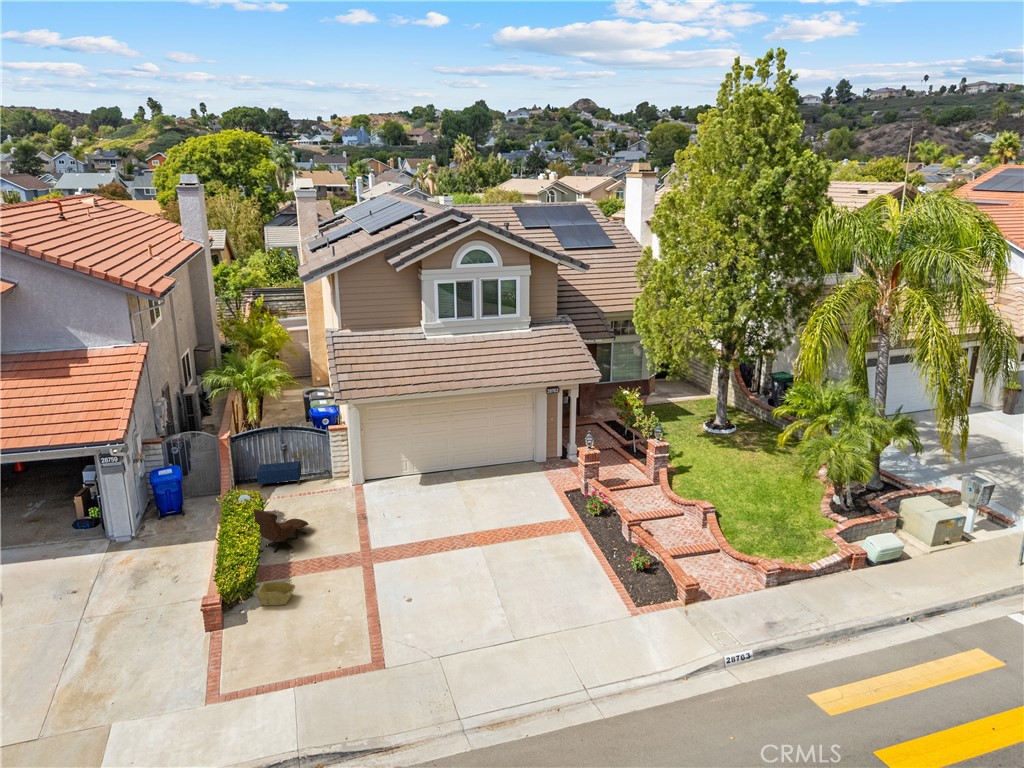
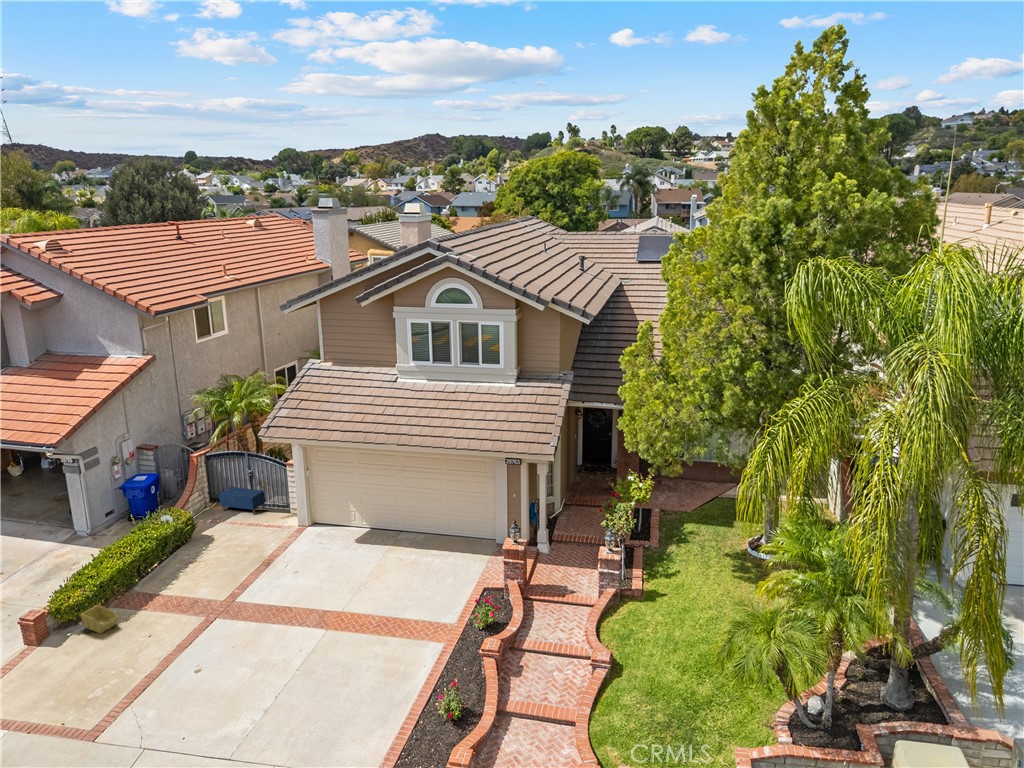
lounge chair: present [253,510,309,553] -> none [142,531,204,578]

